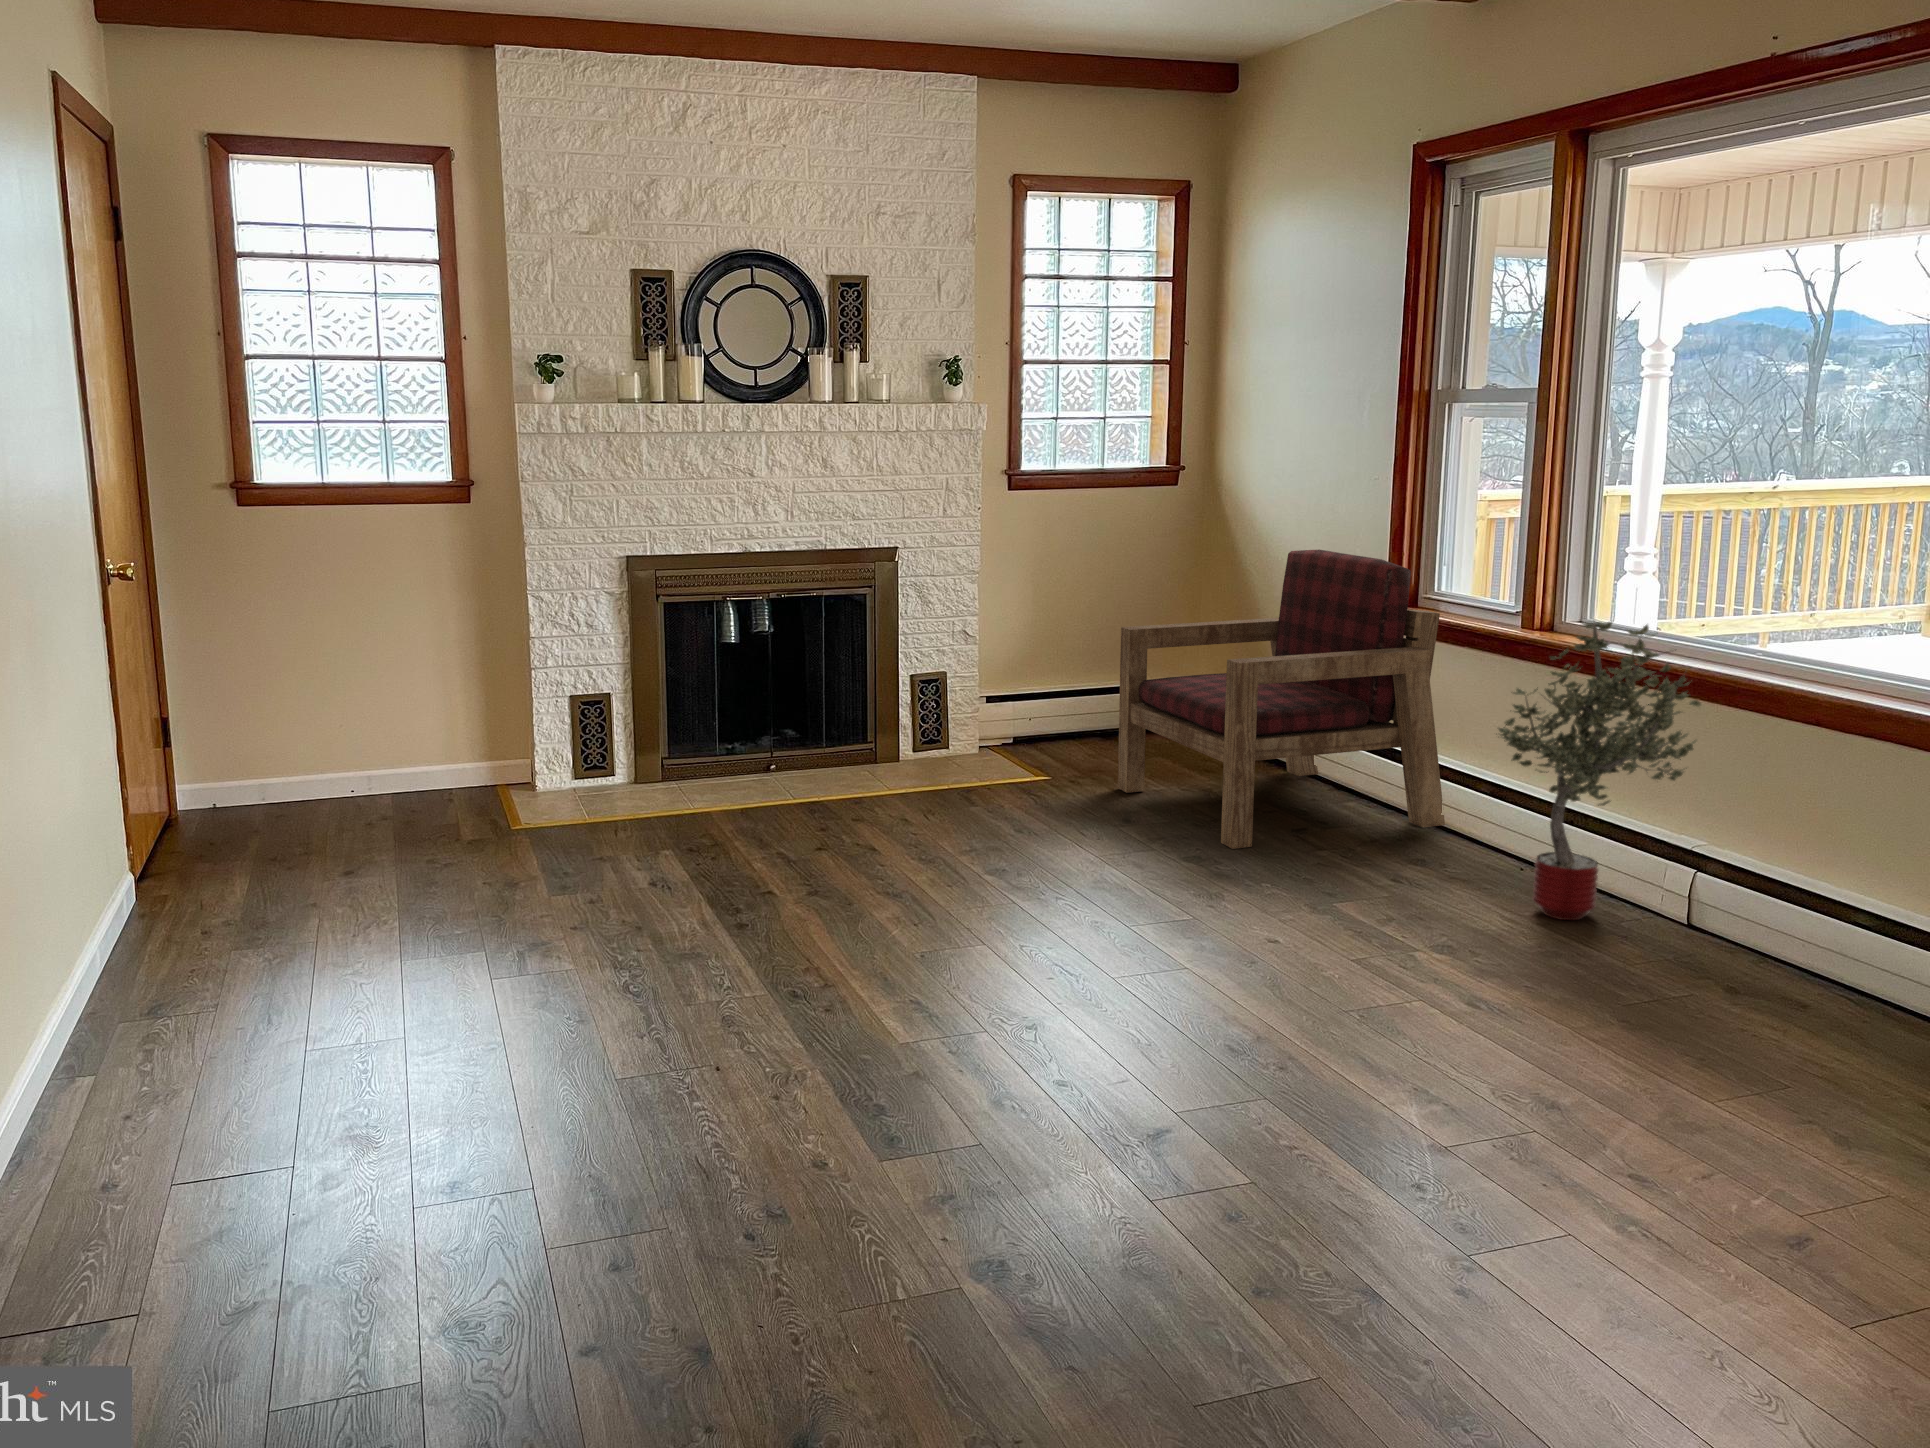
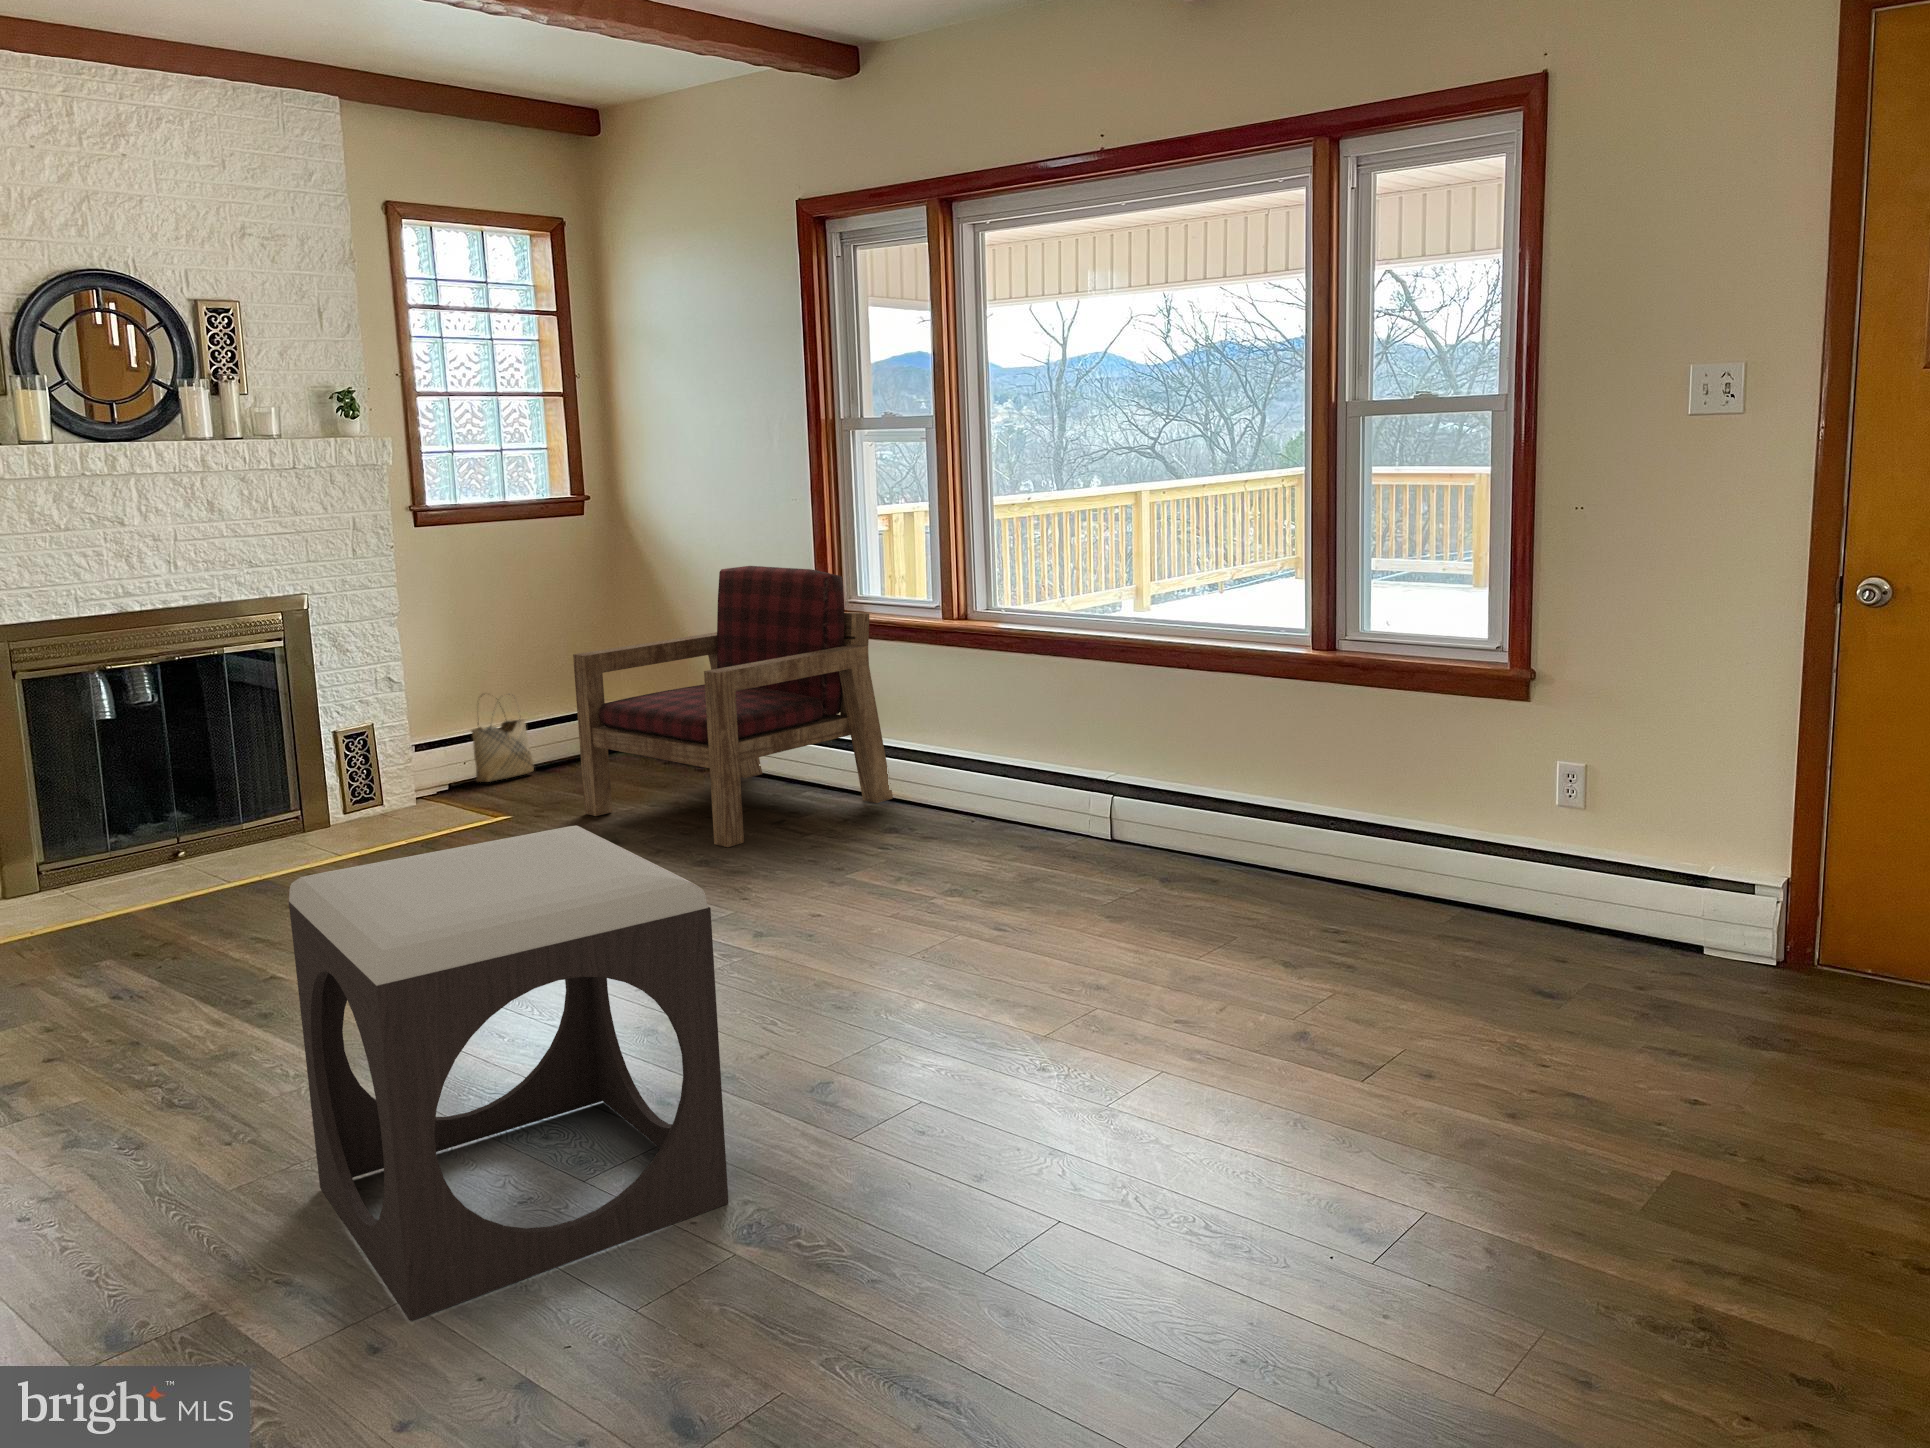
potted tree: present [1499,622,1701,920] -> none [945,602,1110,854]
woven basket: none [1040,655,1098,742] -> present [471,694,534,782]
footstool: none [643,811,991,1261] -> present [289,825,728,1321]

